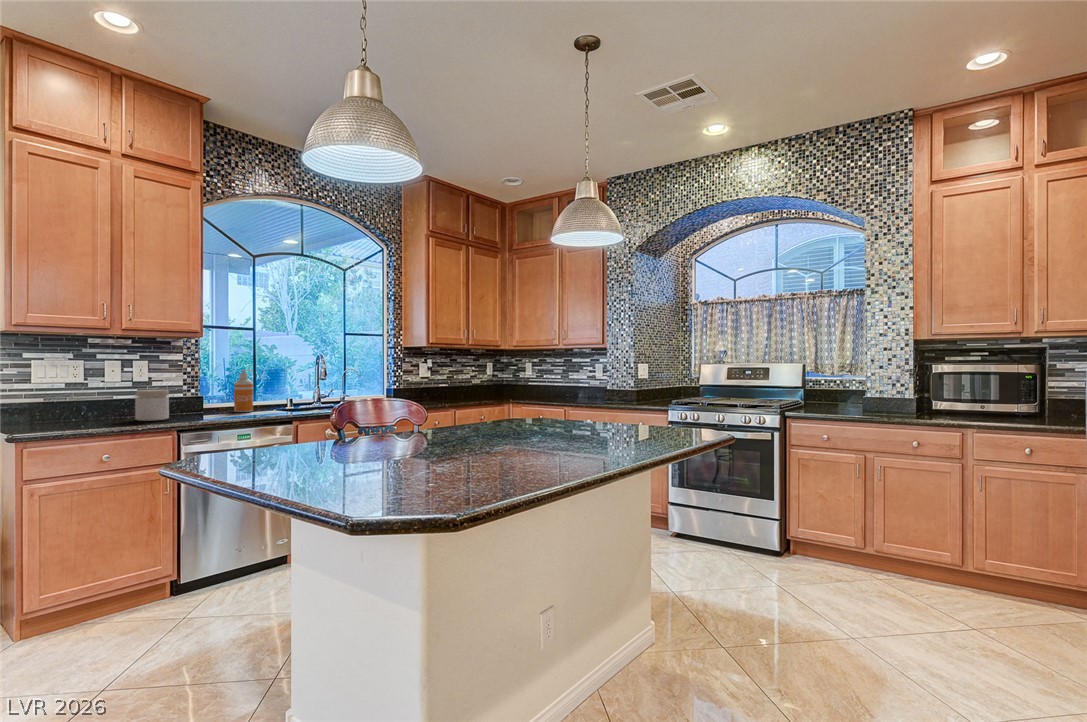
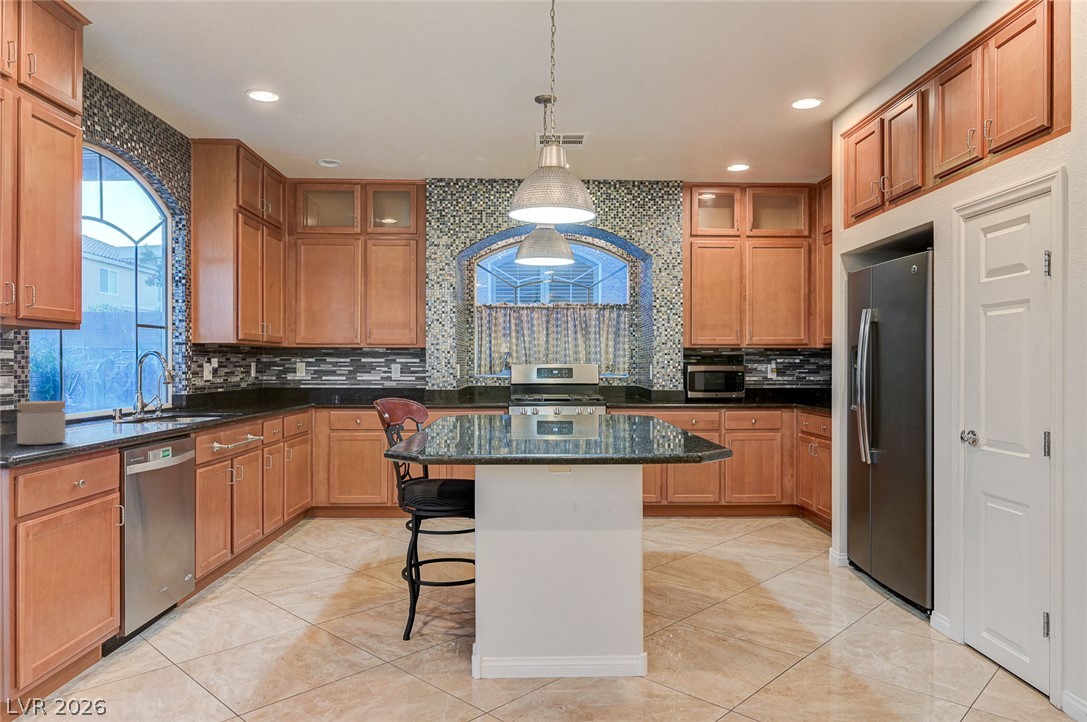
soap dispenser: present [234,370,253,412] -> none [80,372,107,430]

